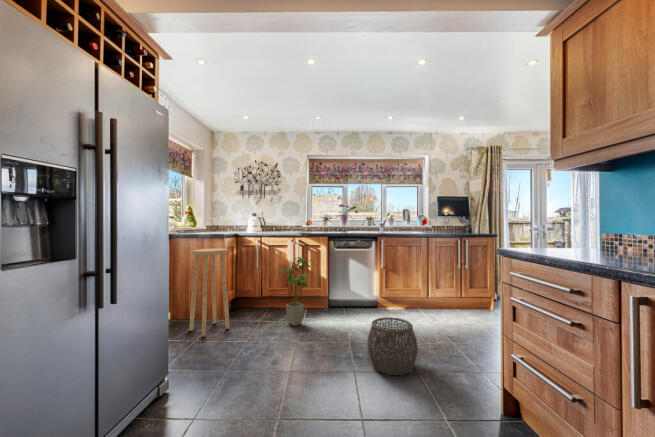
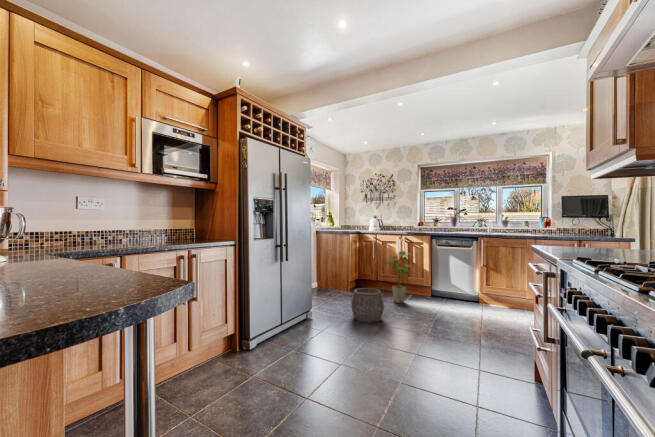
stool: present [189,248,229,337] -> none [327,242,352,300]
woven basket: present [367,317,418,376] -> present [351,288,384,323]

